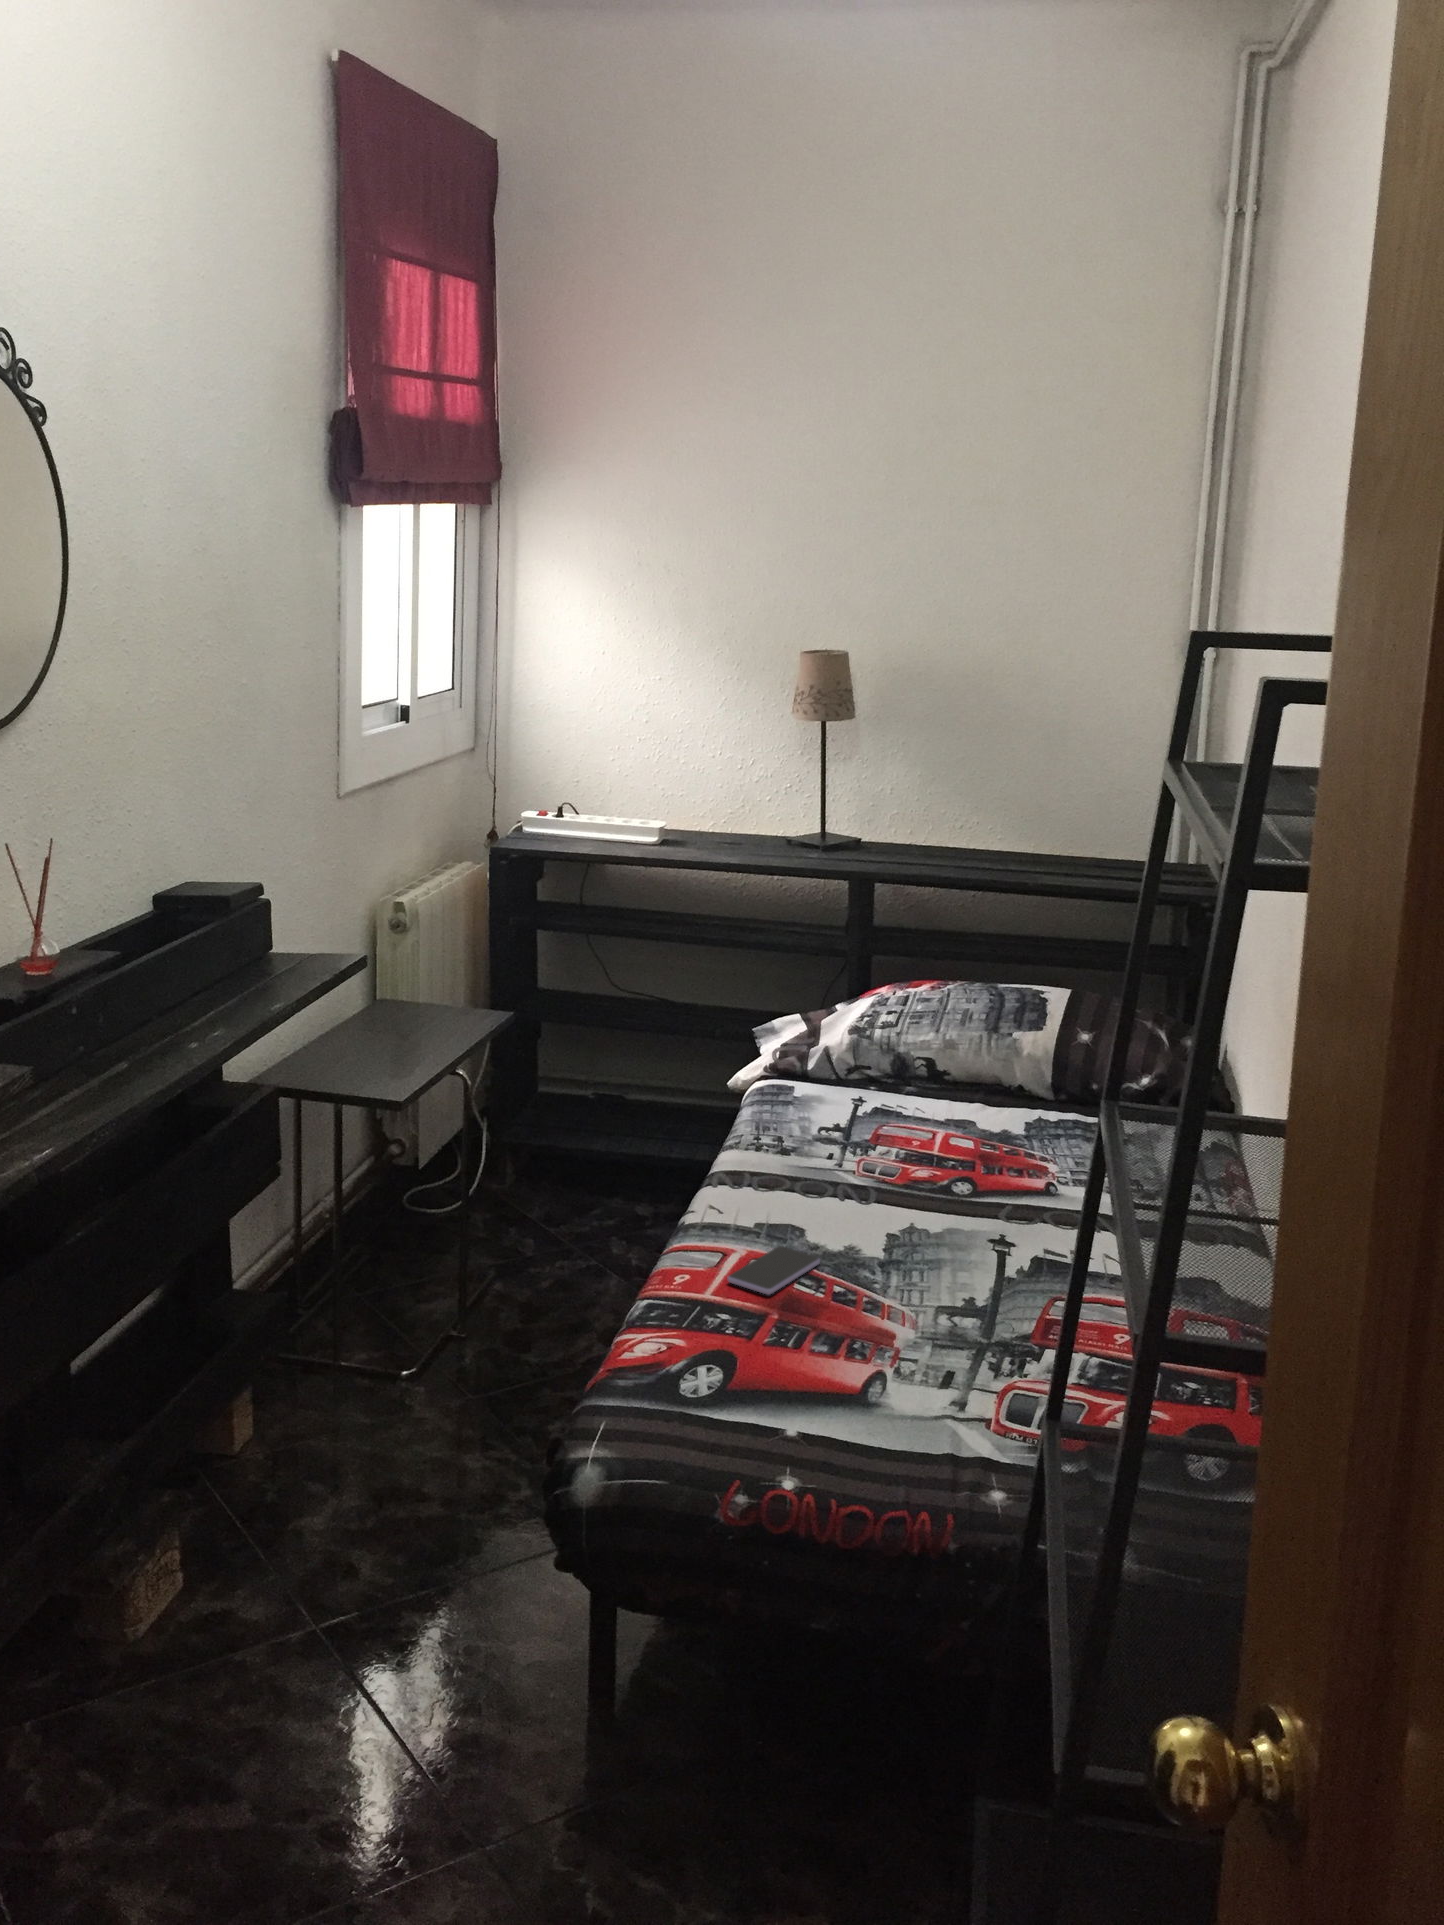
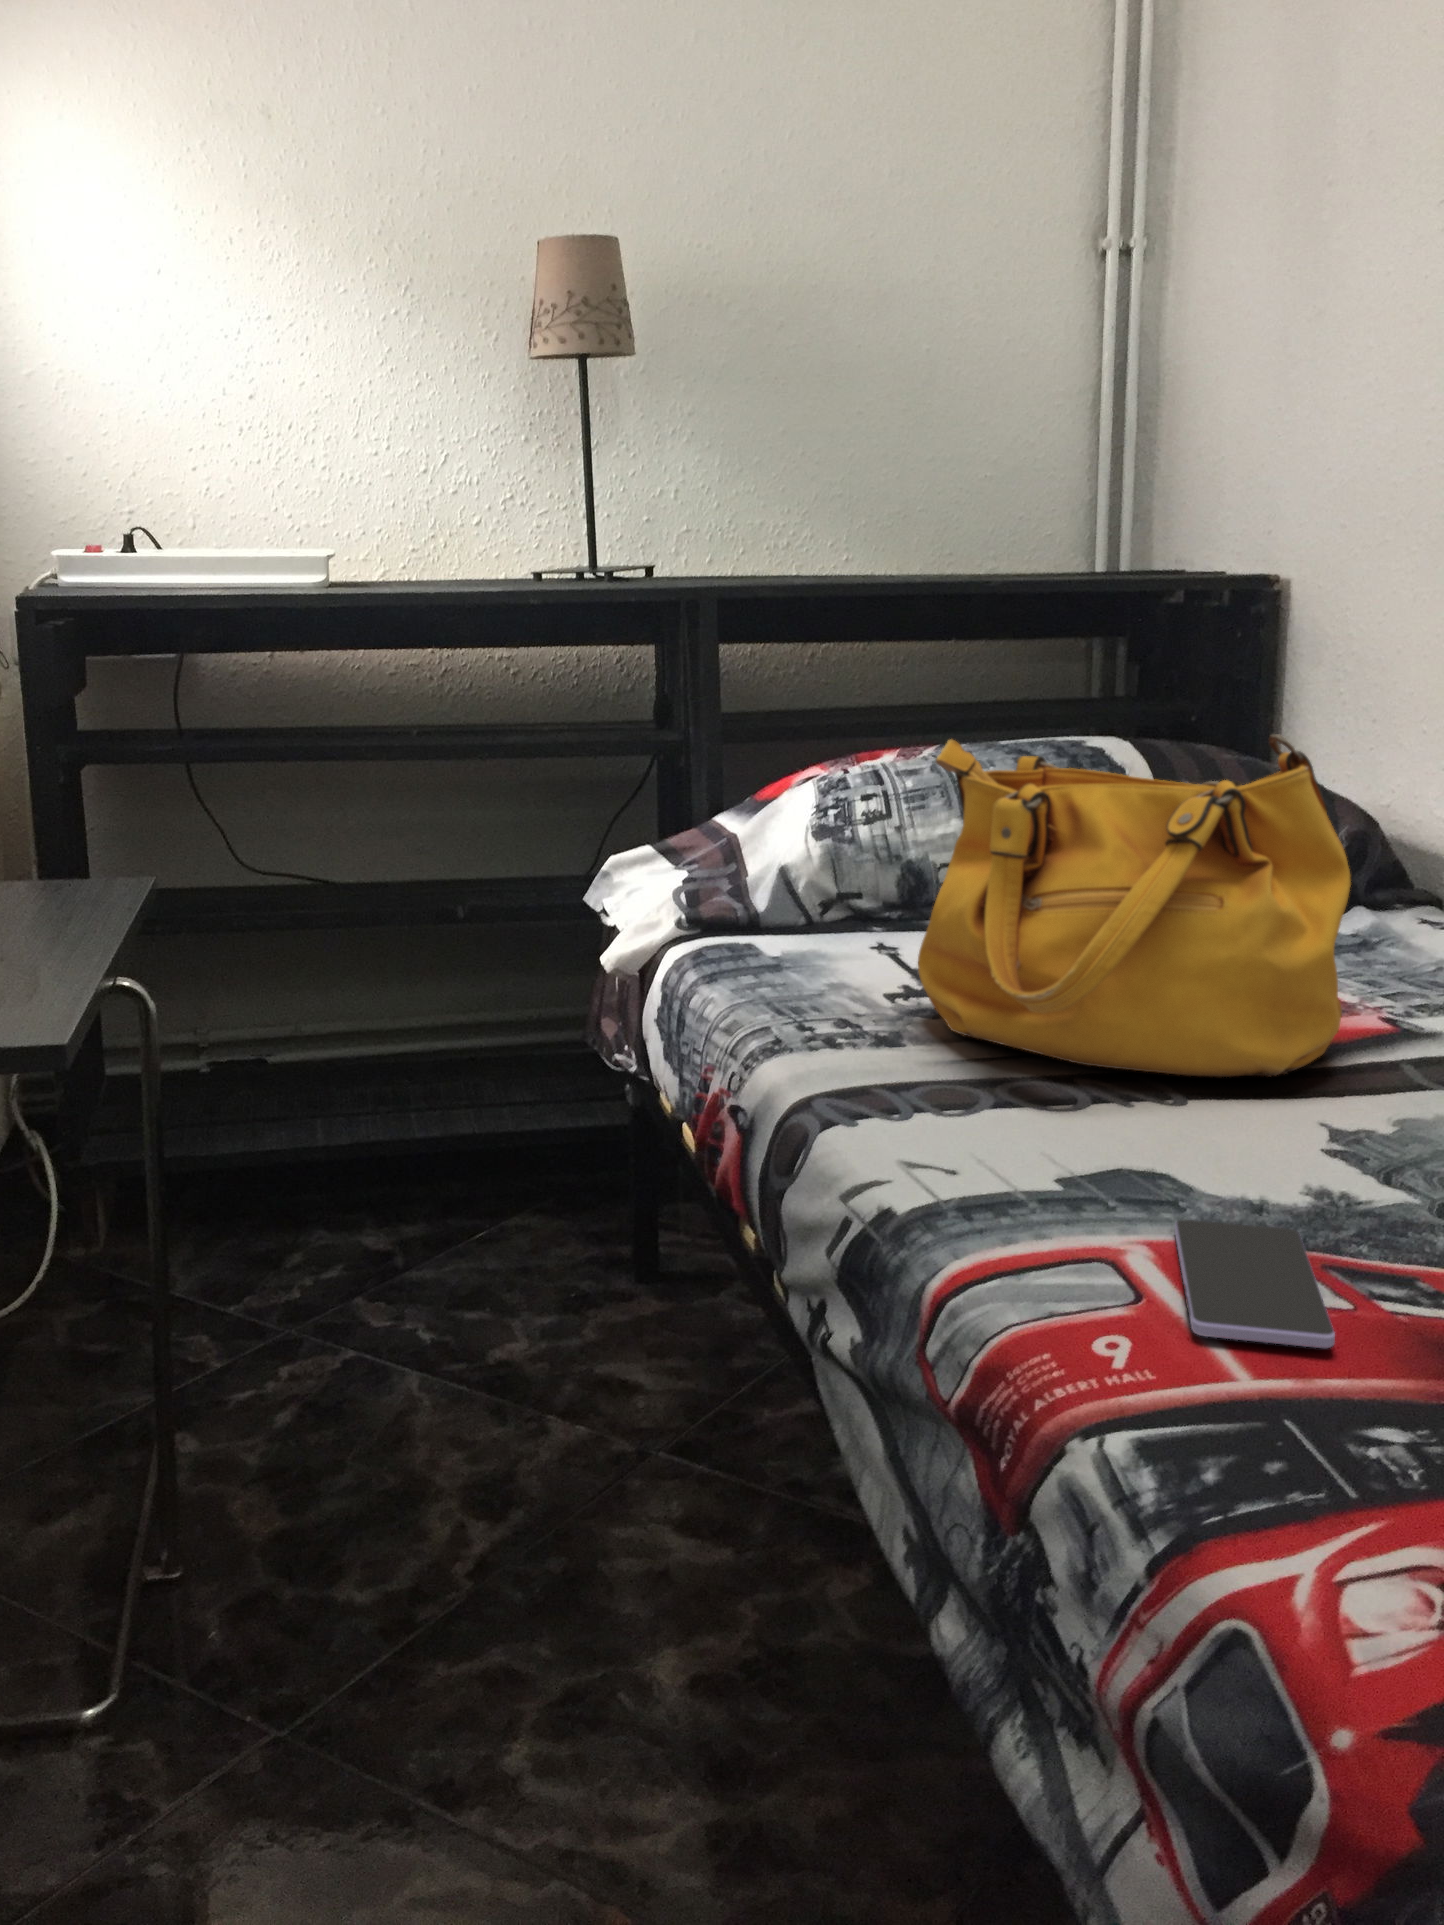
handbag: none [799,1009,987,1201] -> present [918,734,1351,1077]

